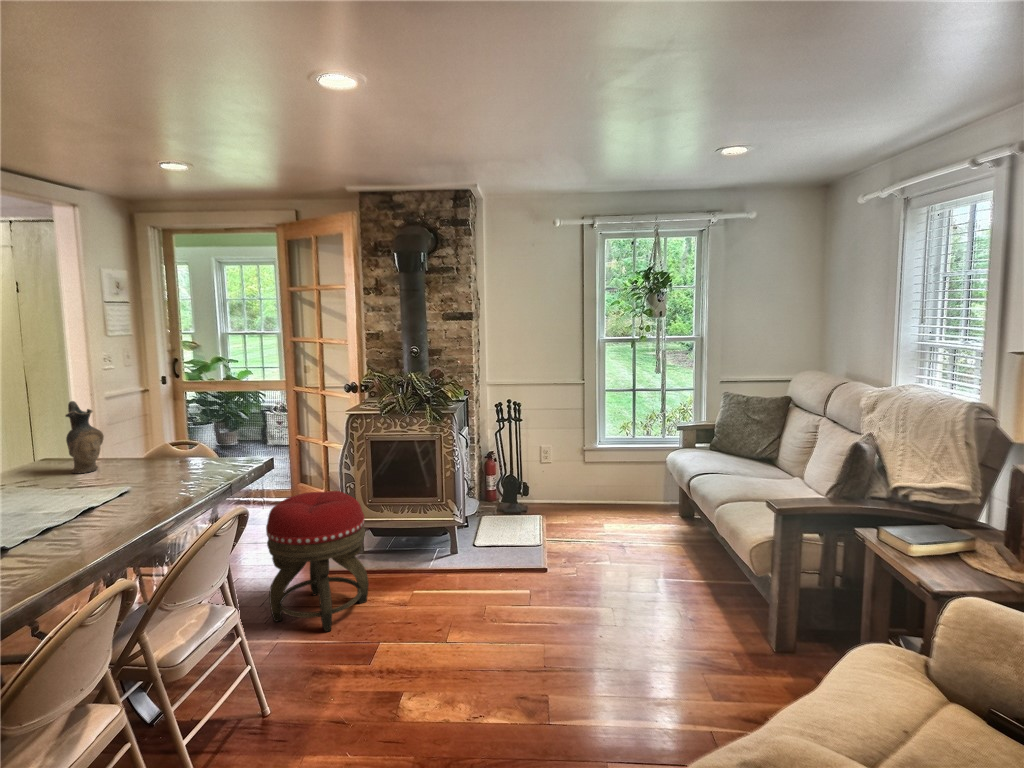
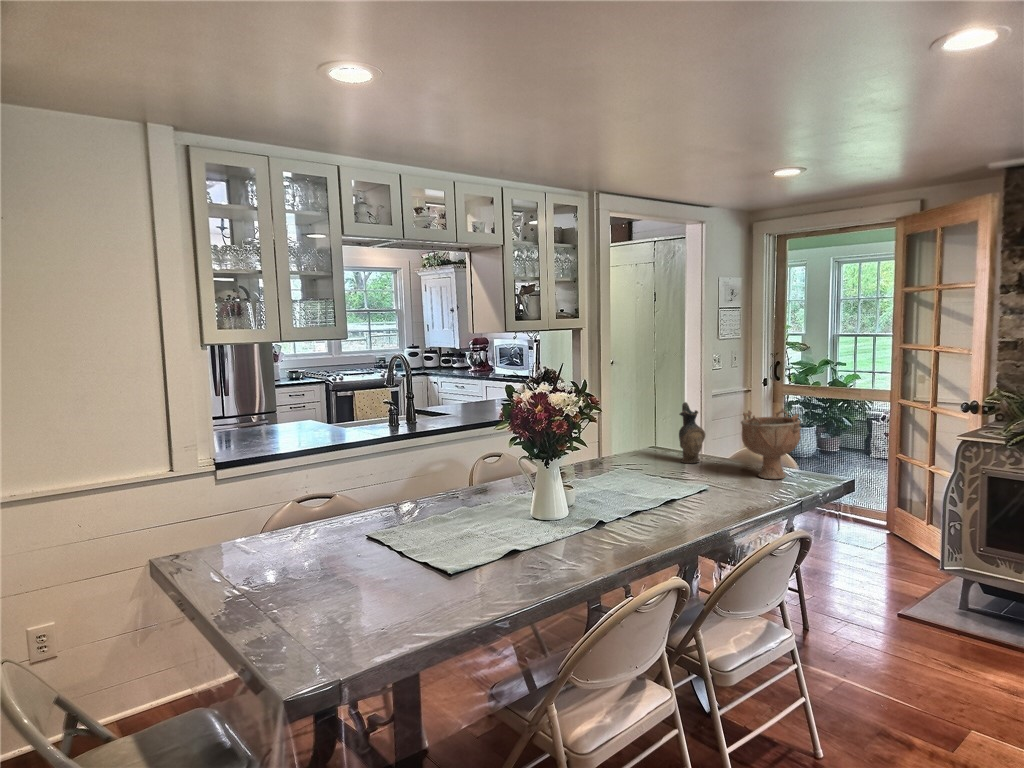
decorative bowl: none [150,397,219,473] -> present [741,408,801,479]
footstool: present [266,491,369,632] -> none [840,523,963,683]

